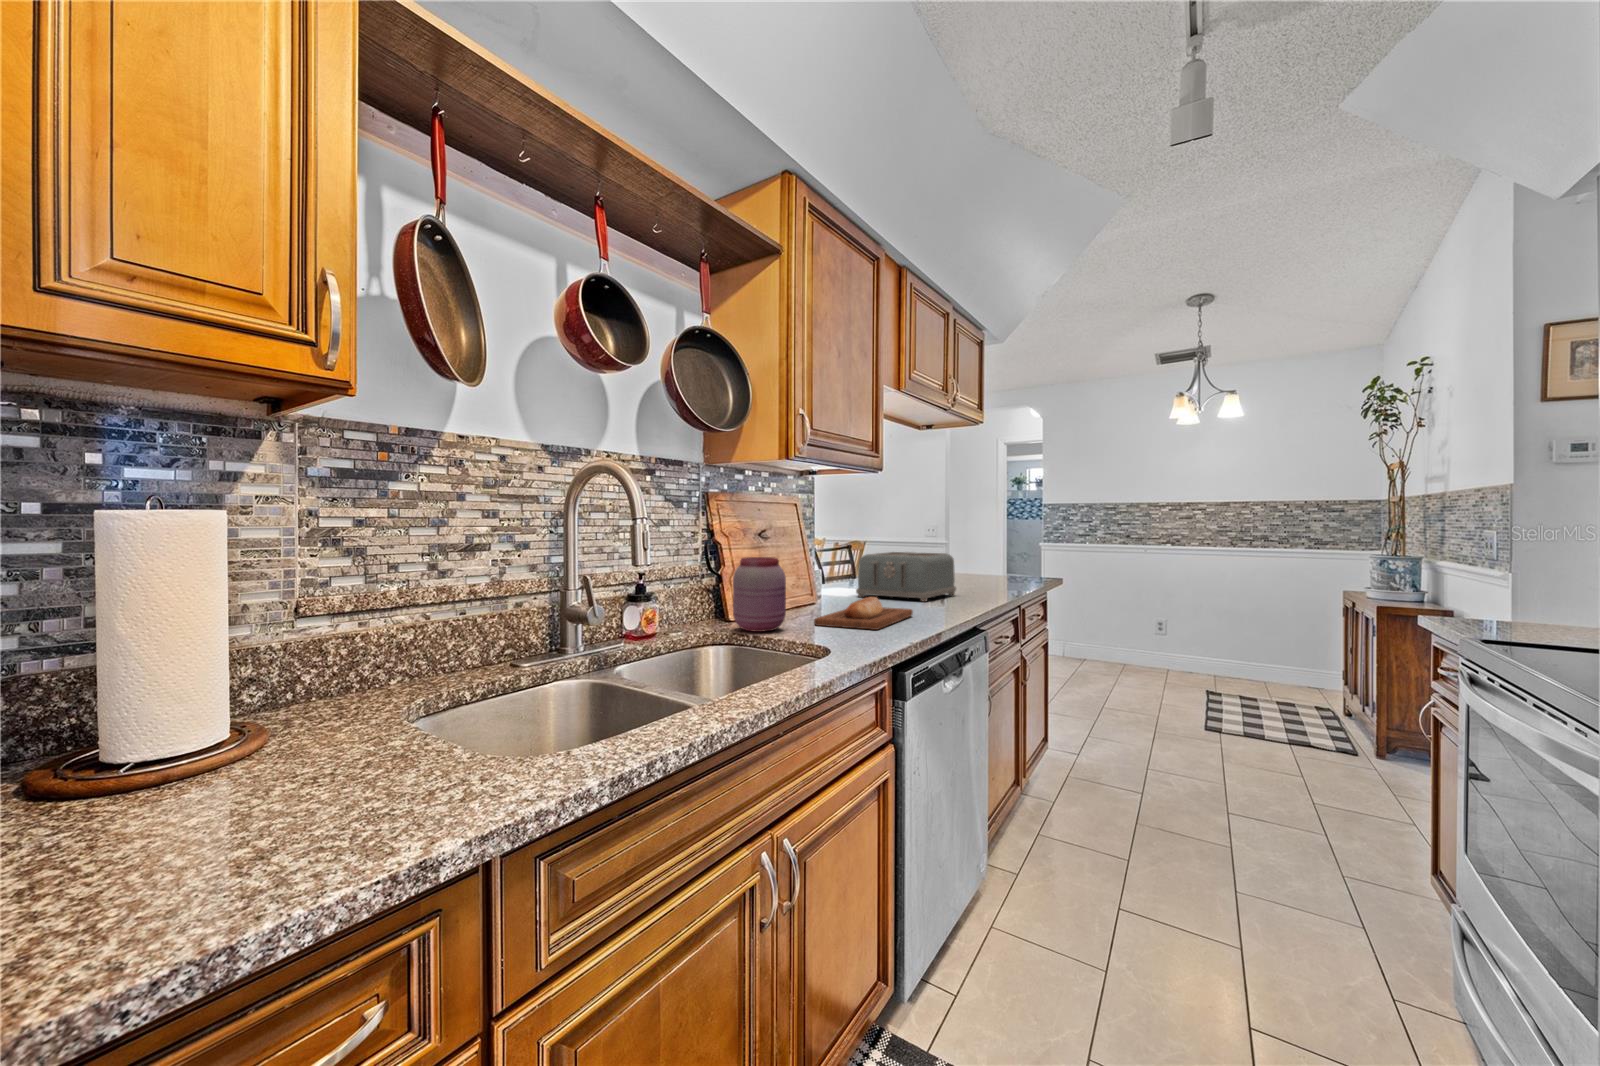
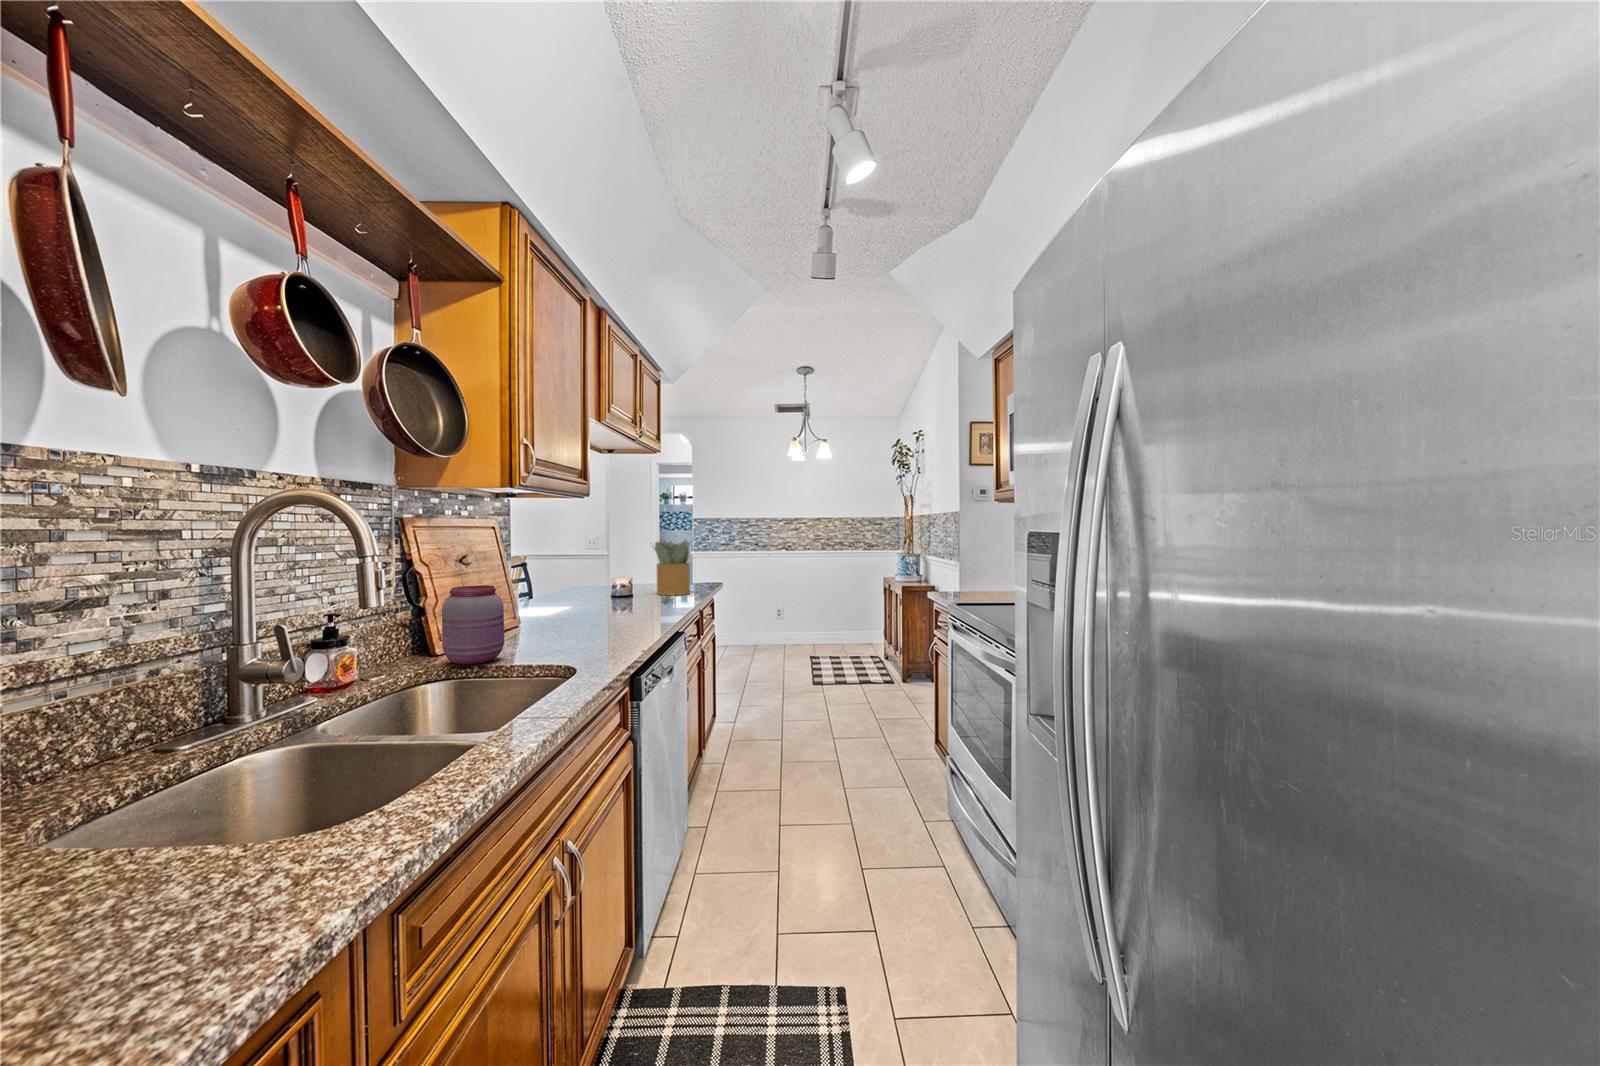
potted plant: none [970,523,1018,587] -> present [654,540,690,595]
toaster: present [856,552,956,601] -> none [553,569,646,615]
bread loaf: present [814,597,913,630] -> none [531,616,622,650]

